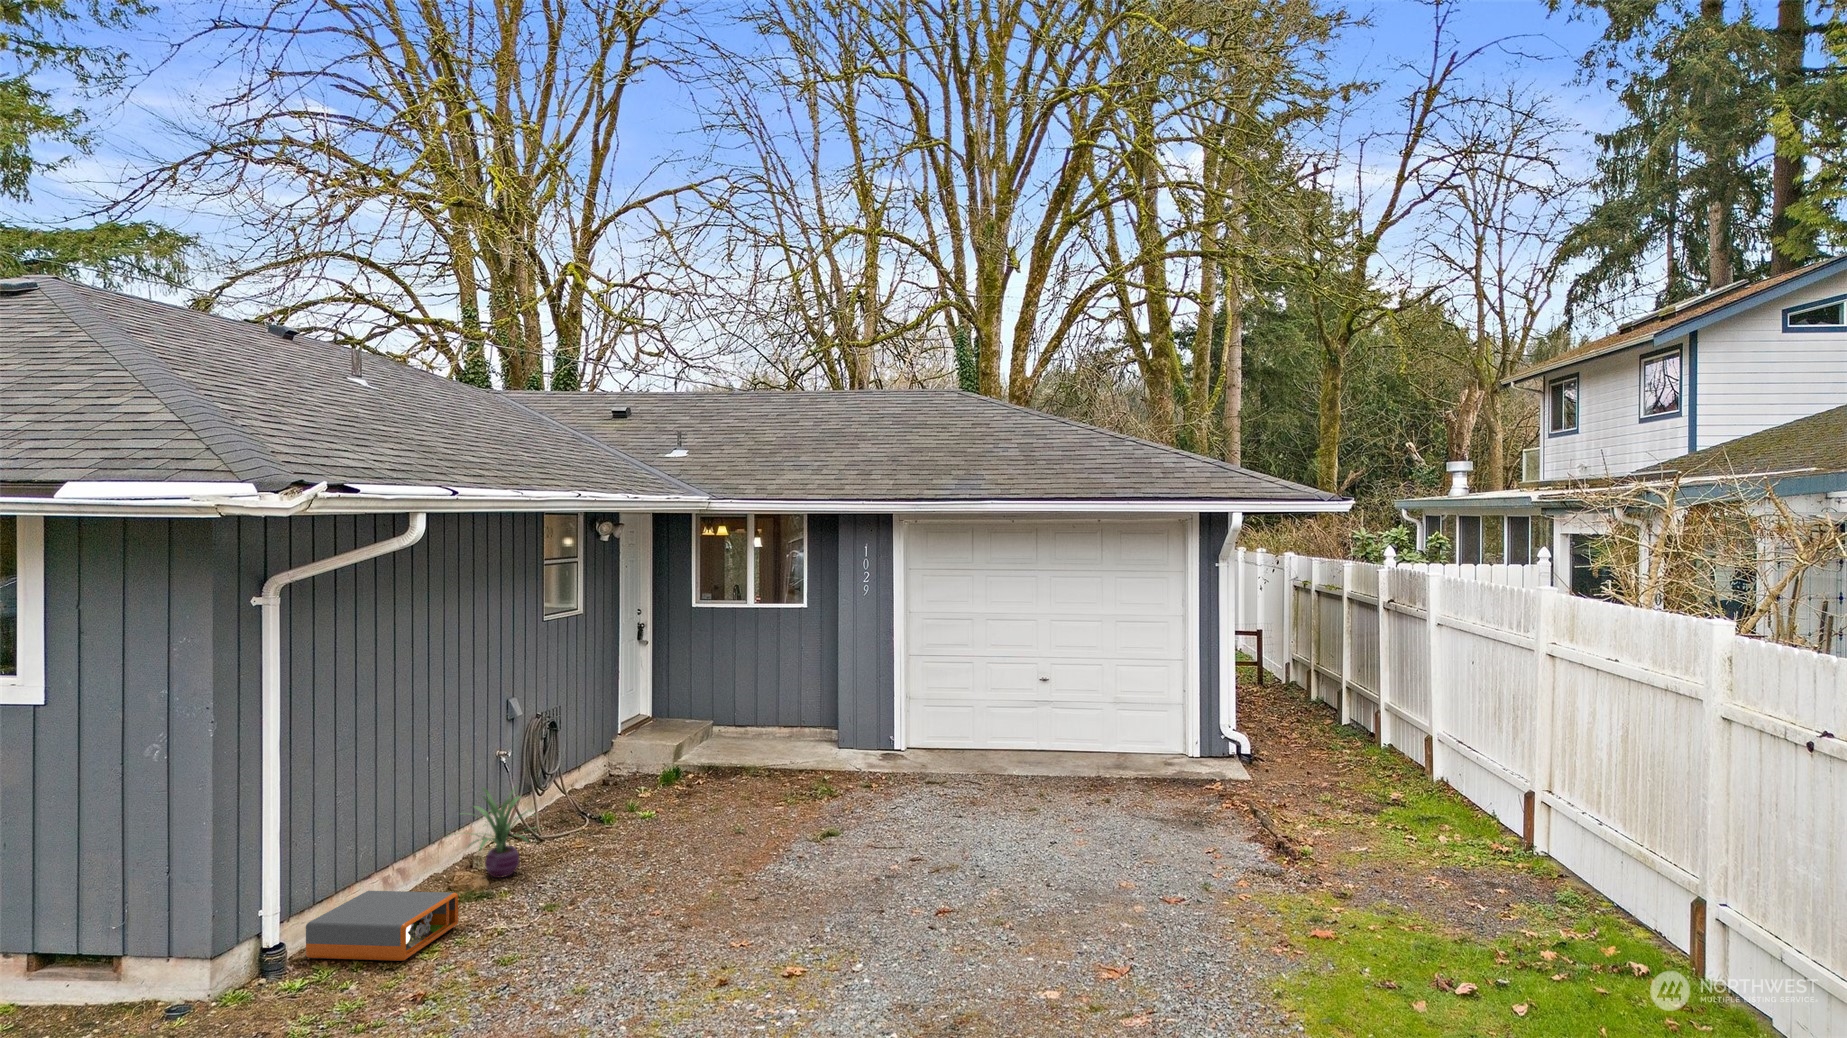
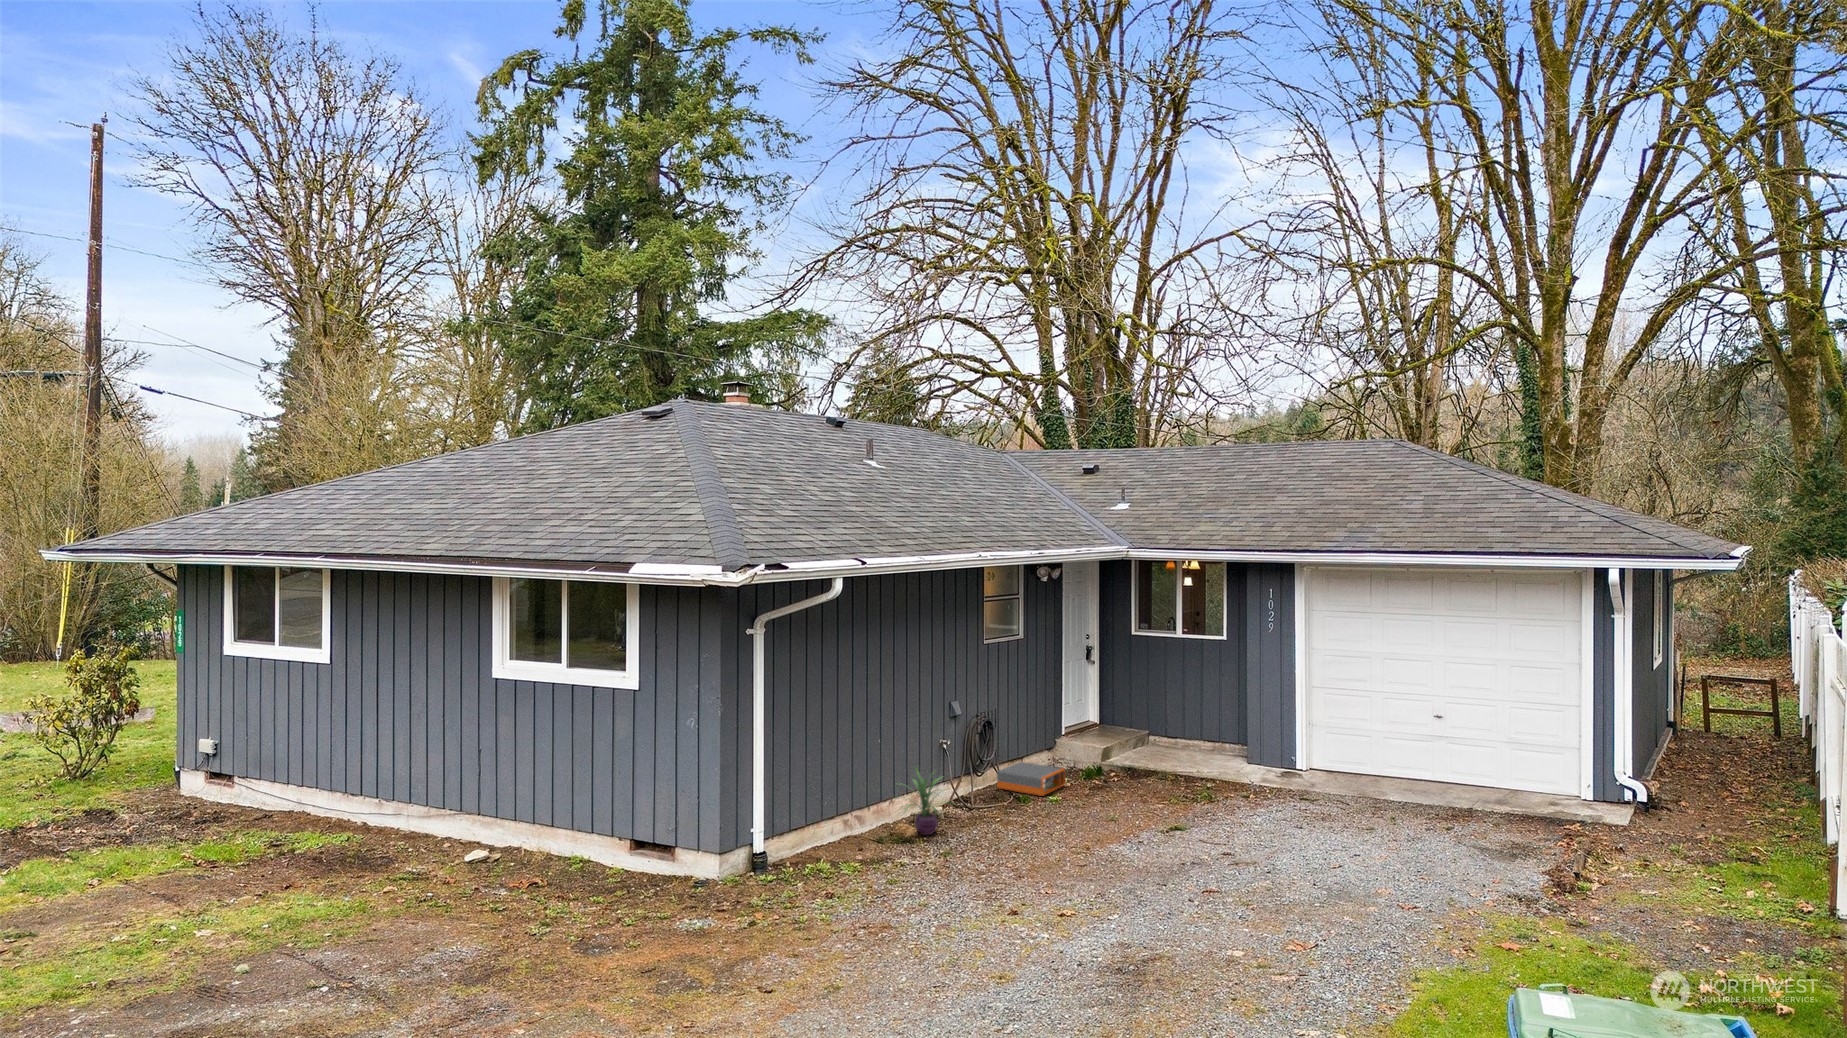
storage box: present [306,891,458,961] -> present [997,762,1065,796]

